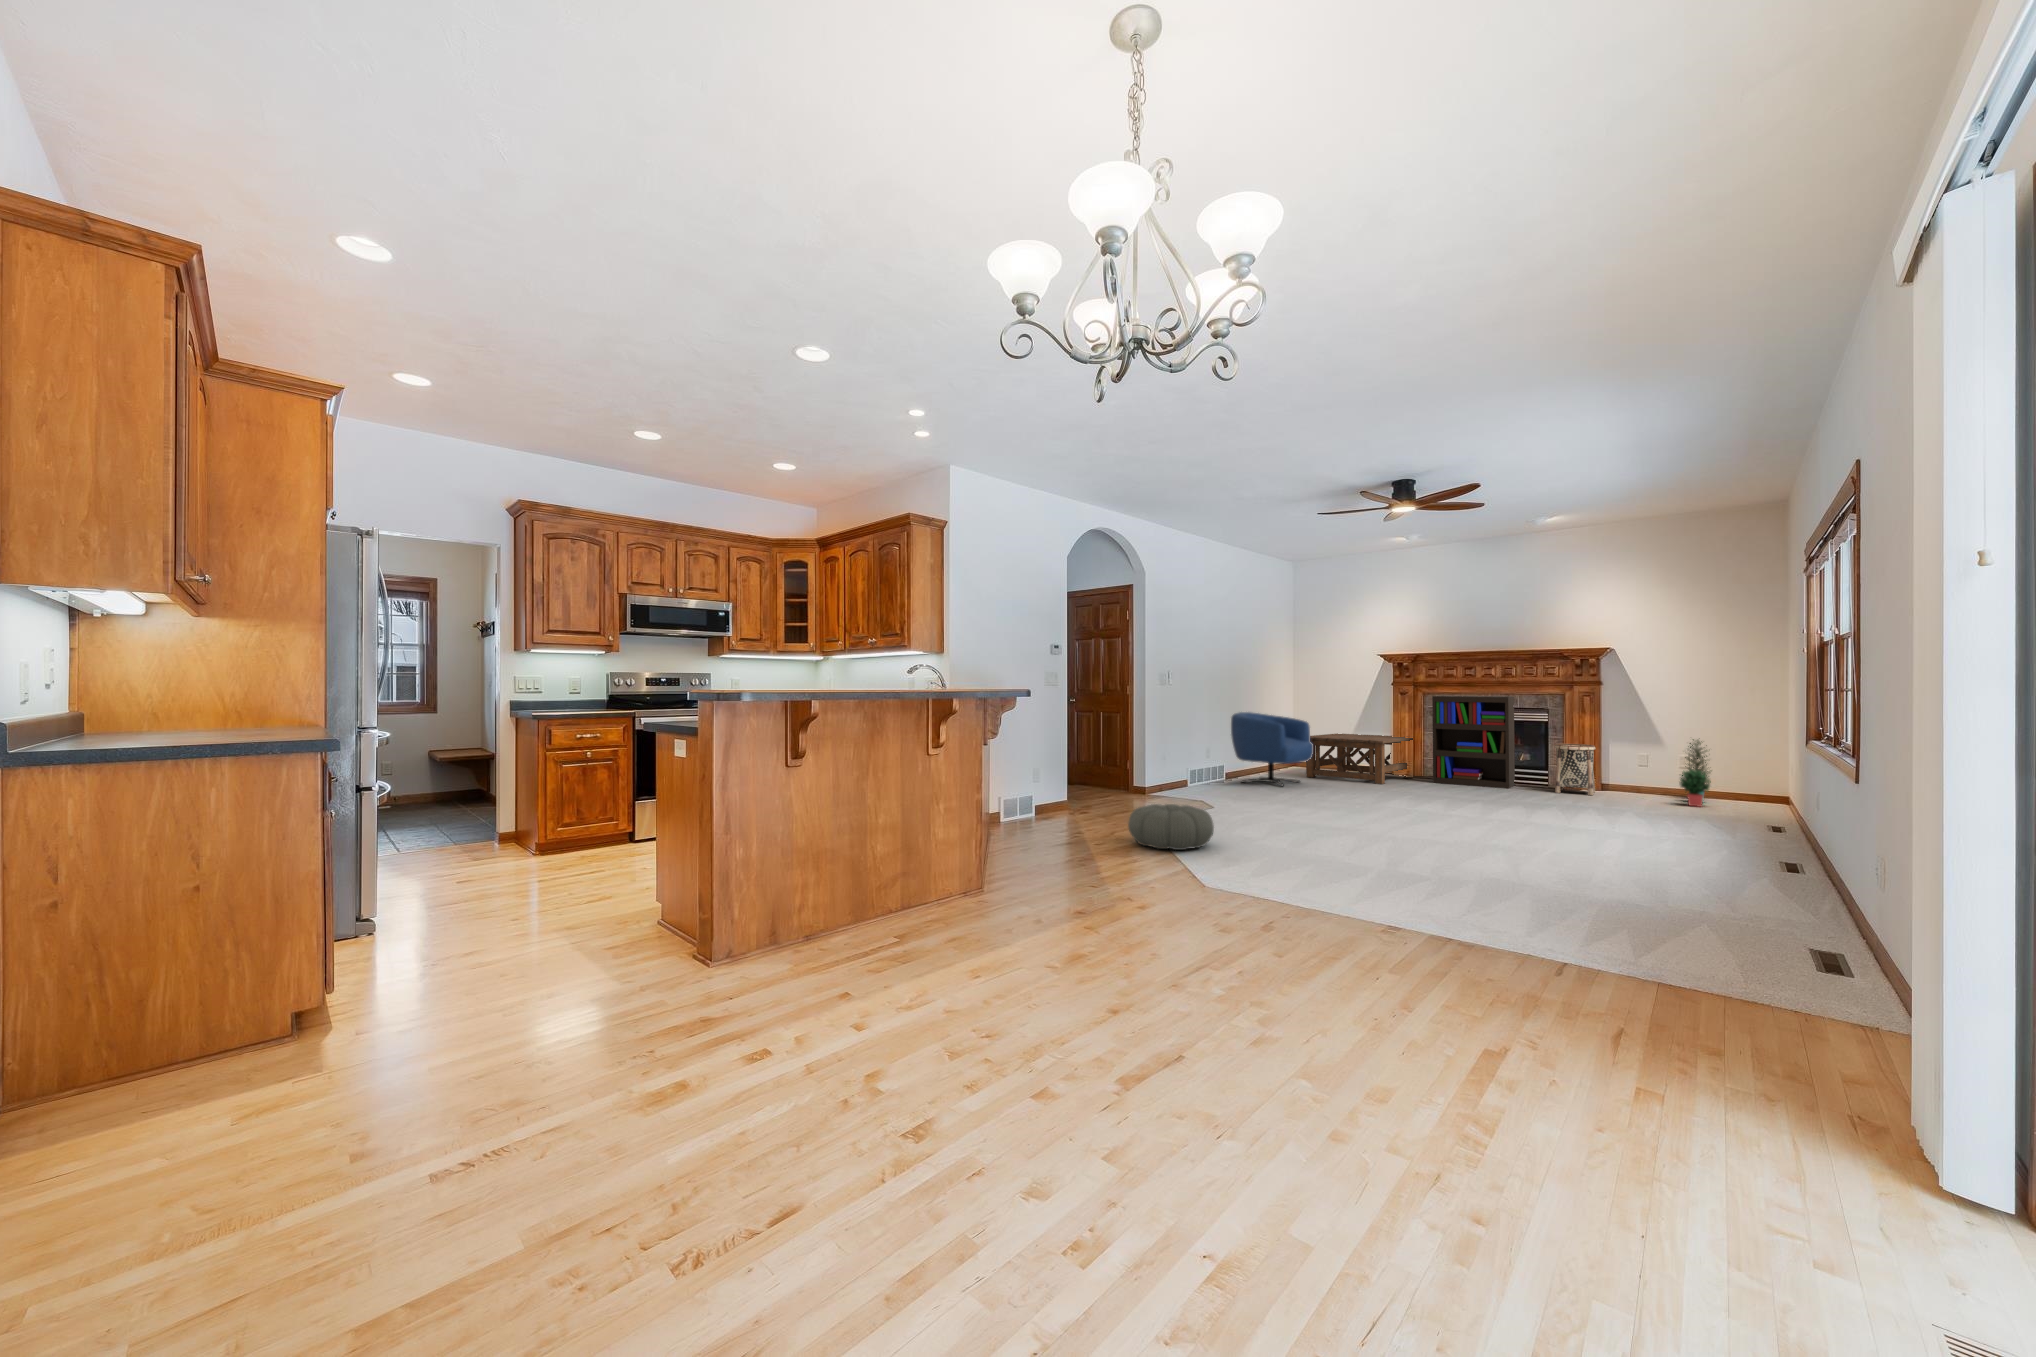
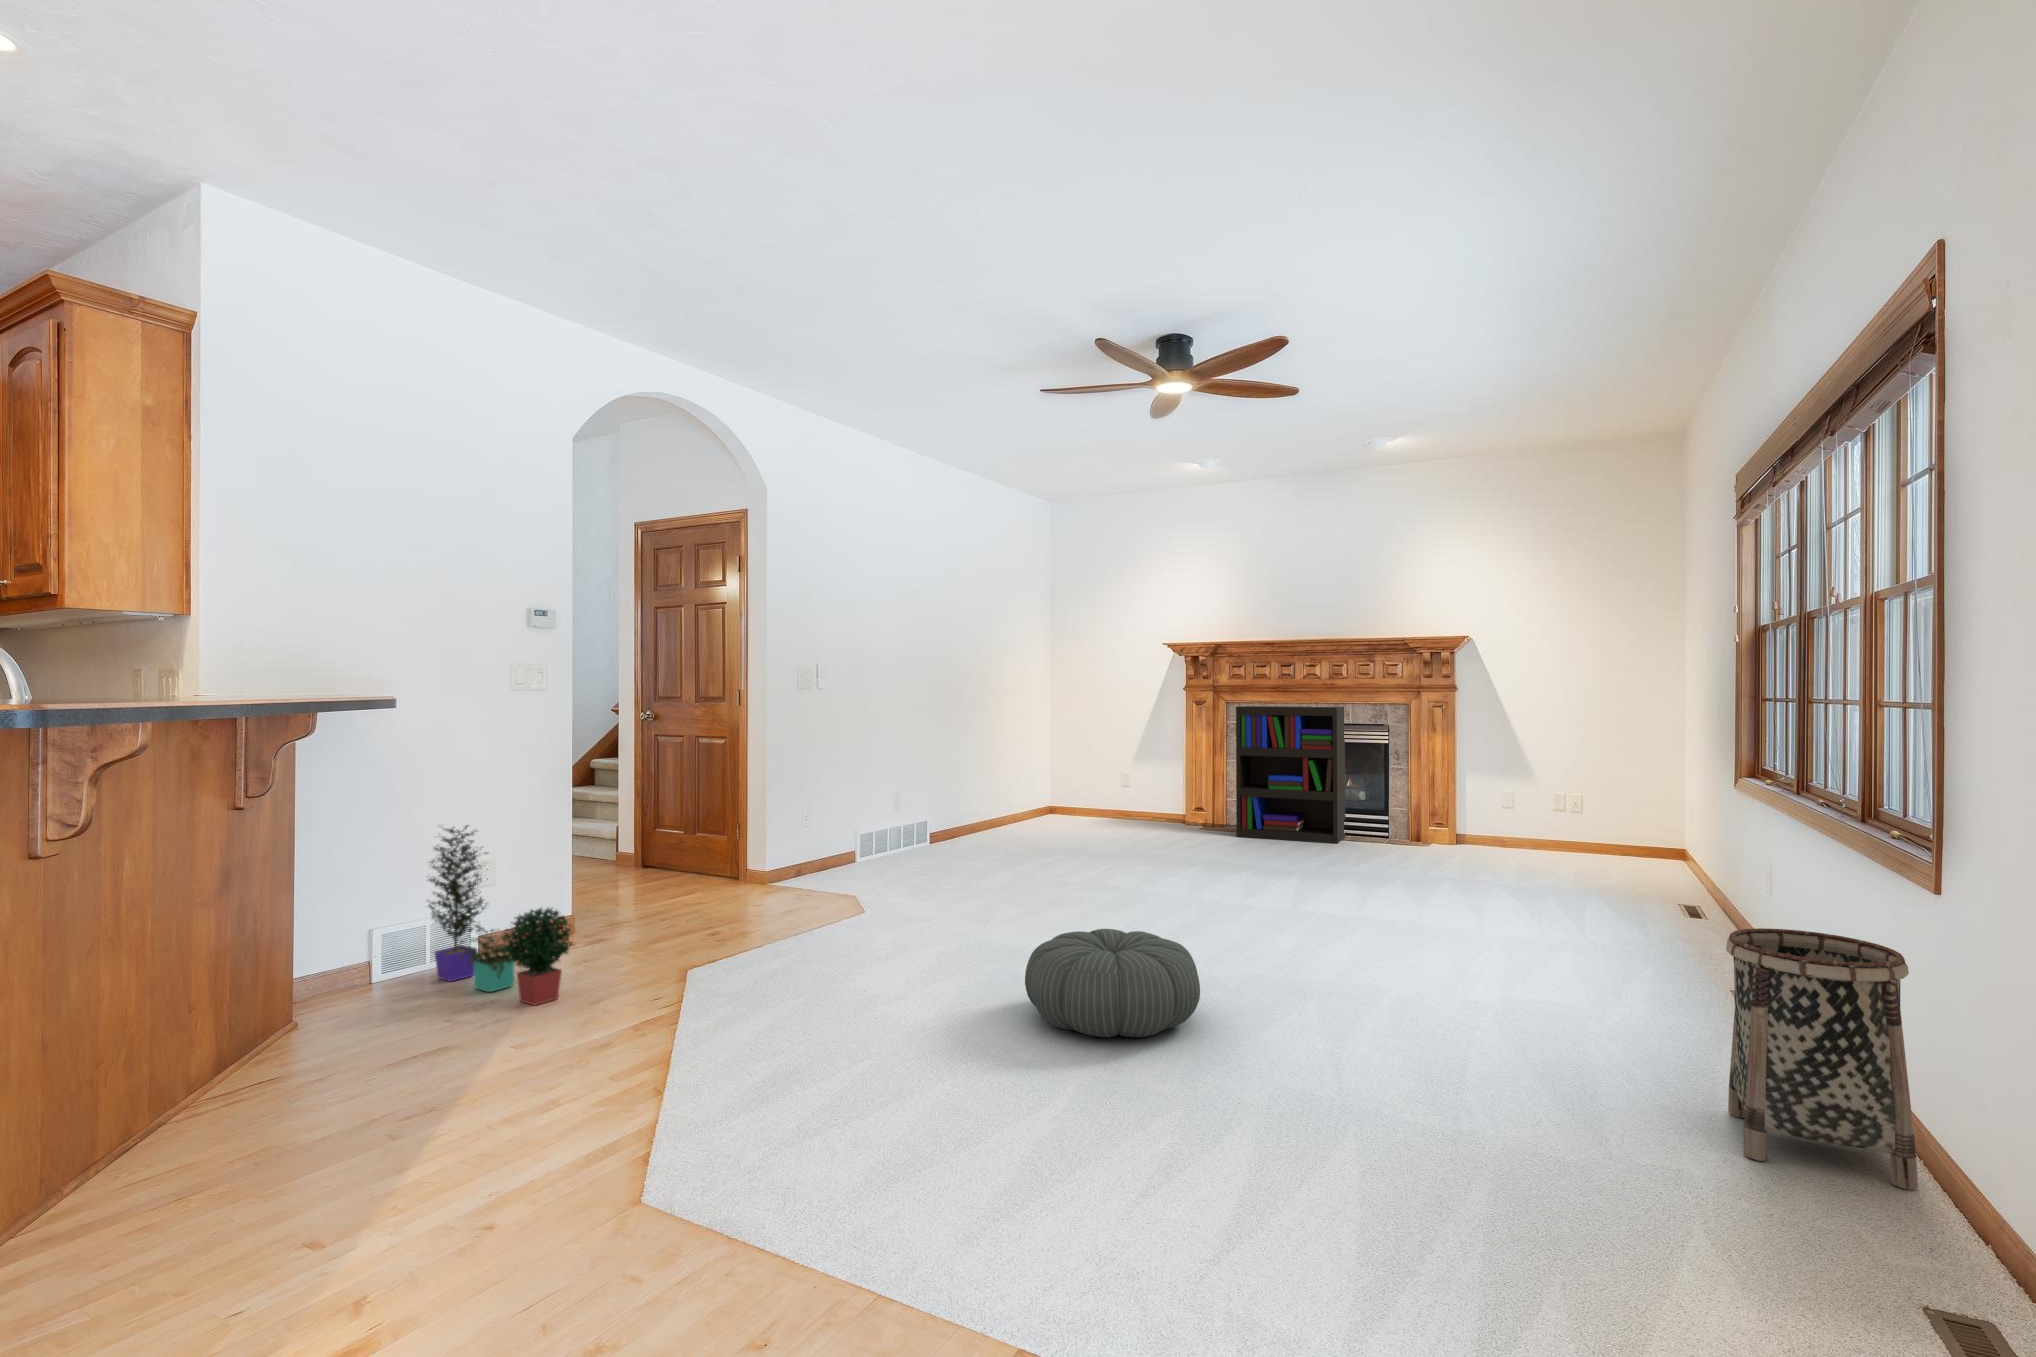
armchair: present [1231,712,1313,786] -> none [938,733,1064,854]
coffee table: present [1306,733,1413,784] -> none [1051,762,1219,842]
potted plant: present [1680,739,1711,807] -> present [427,825,572,1005]
basket: present [1554,744,1596,795] -> present [1726,928,1918,1190]
pouf: present [1128,804,1214,850] -> present [1025,929,1200,1037]

